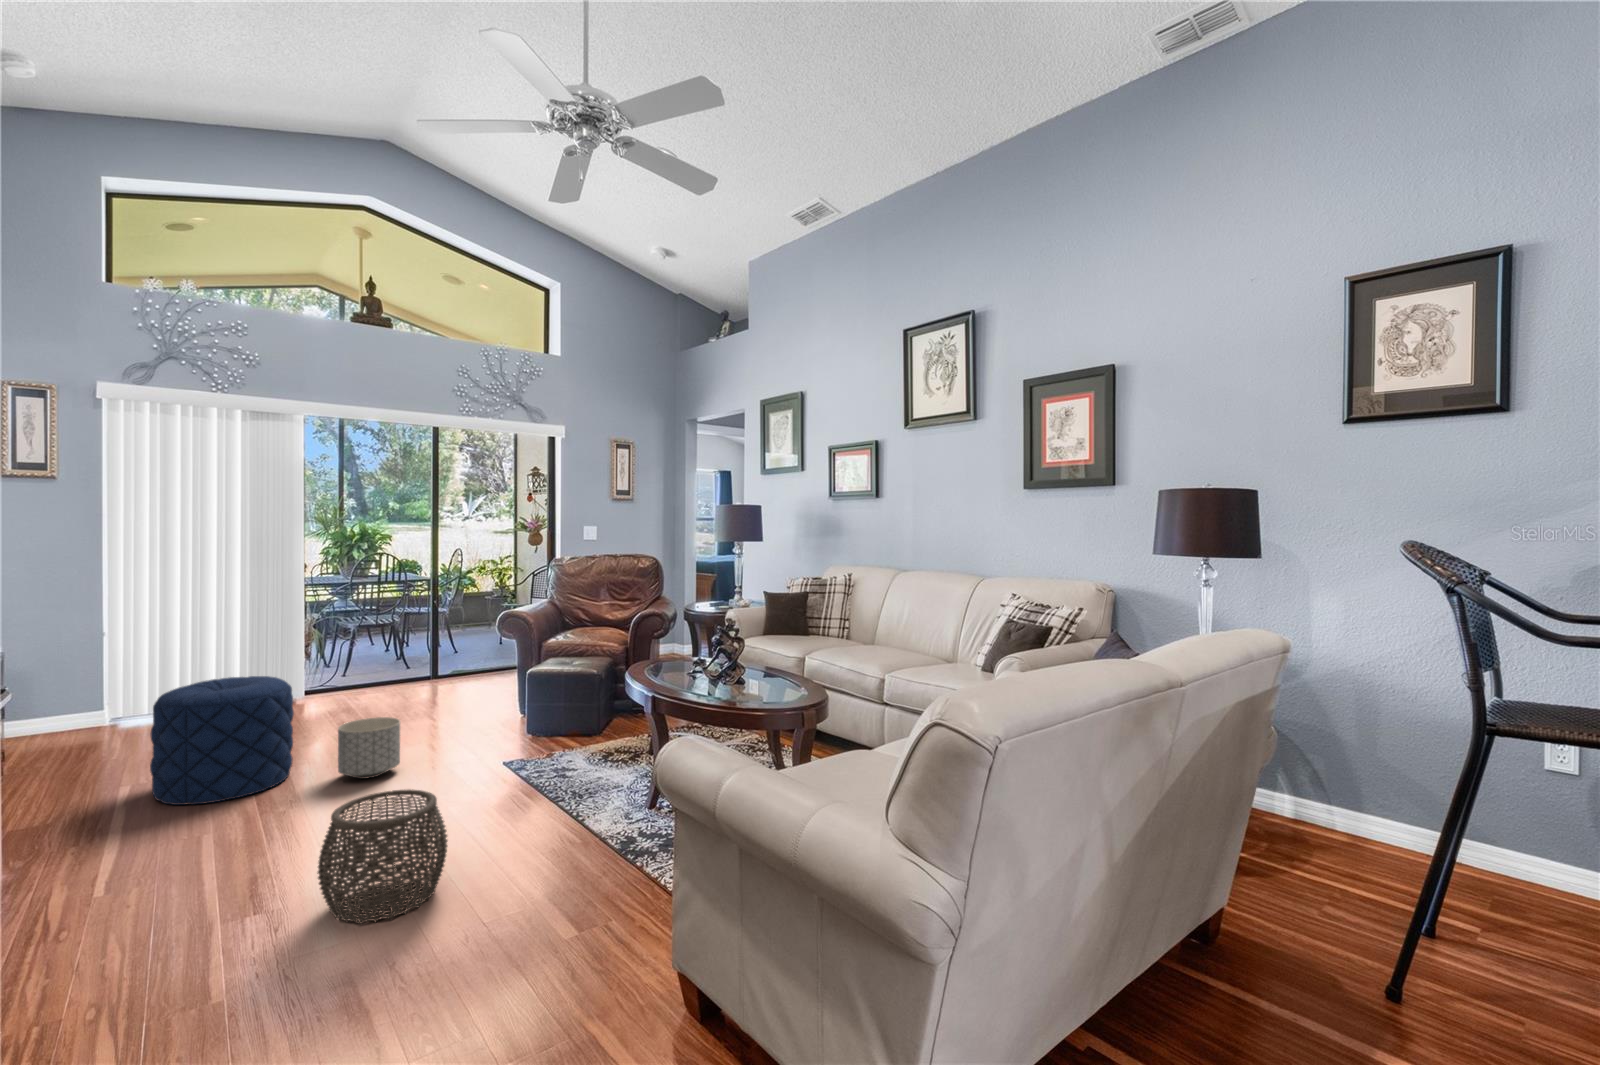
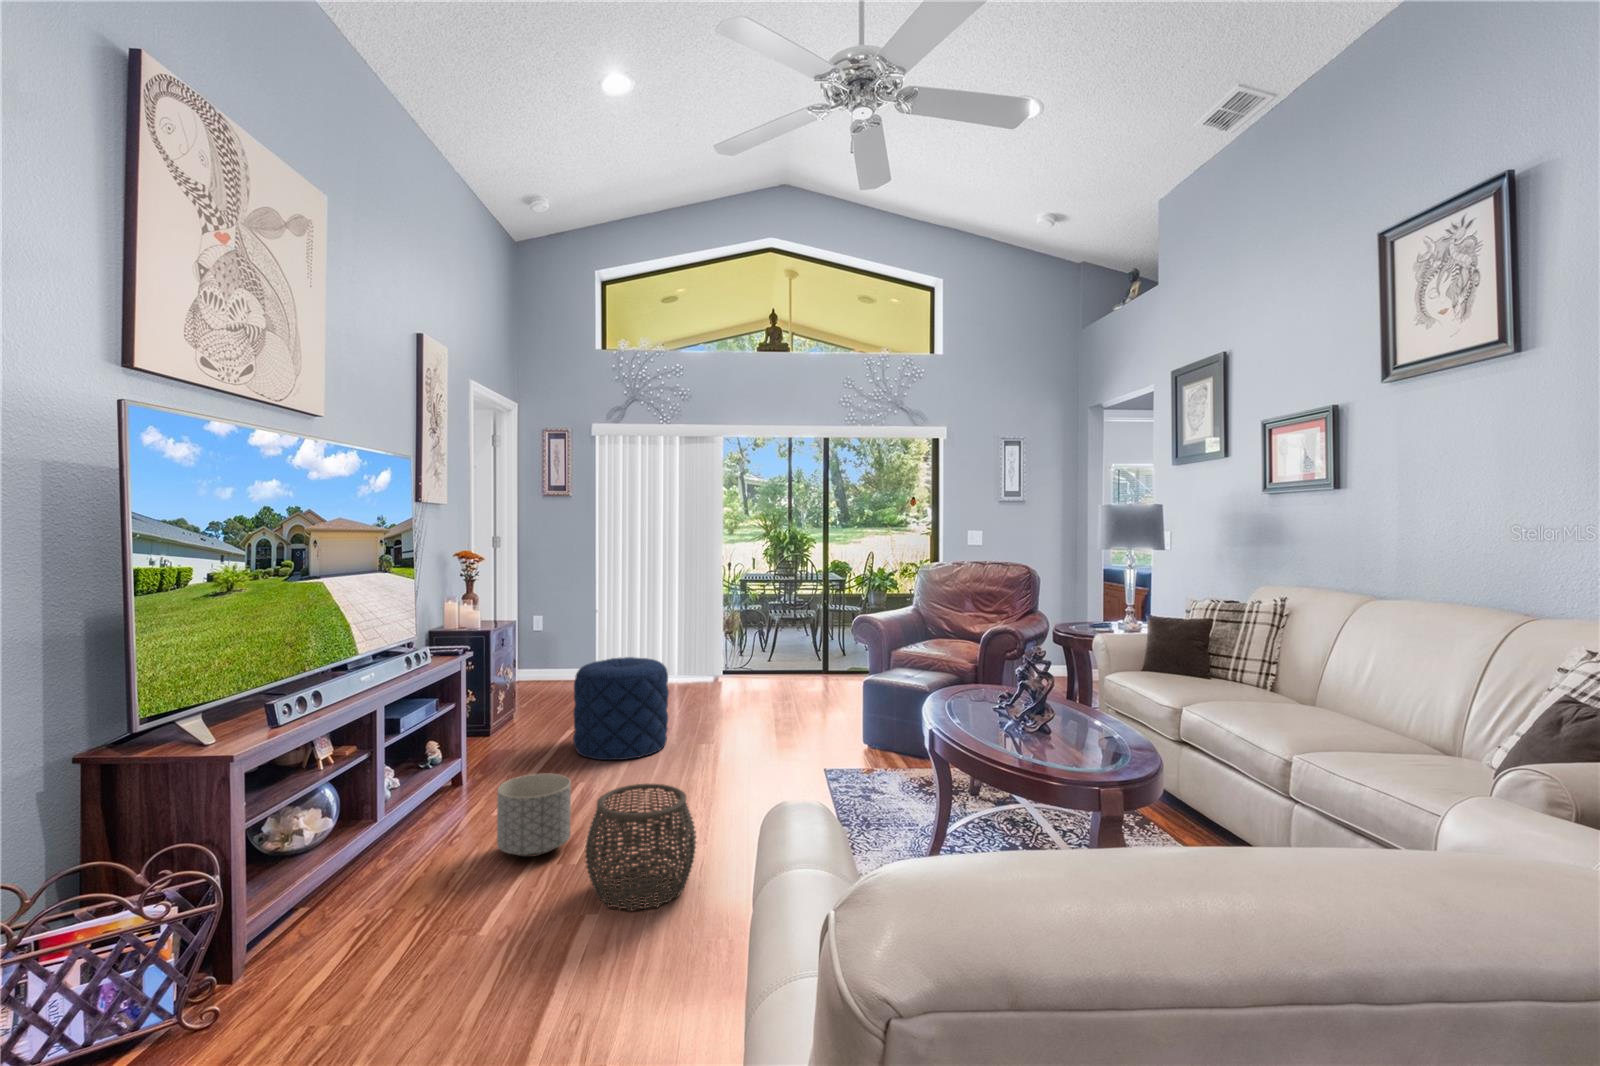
planter: present [338,717,400,779] -> present [497,774,571,857]

